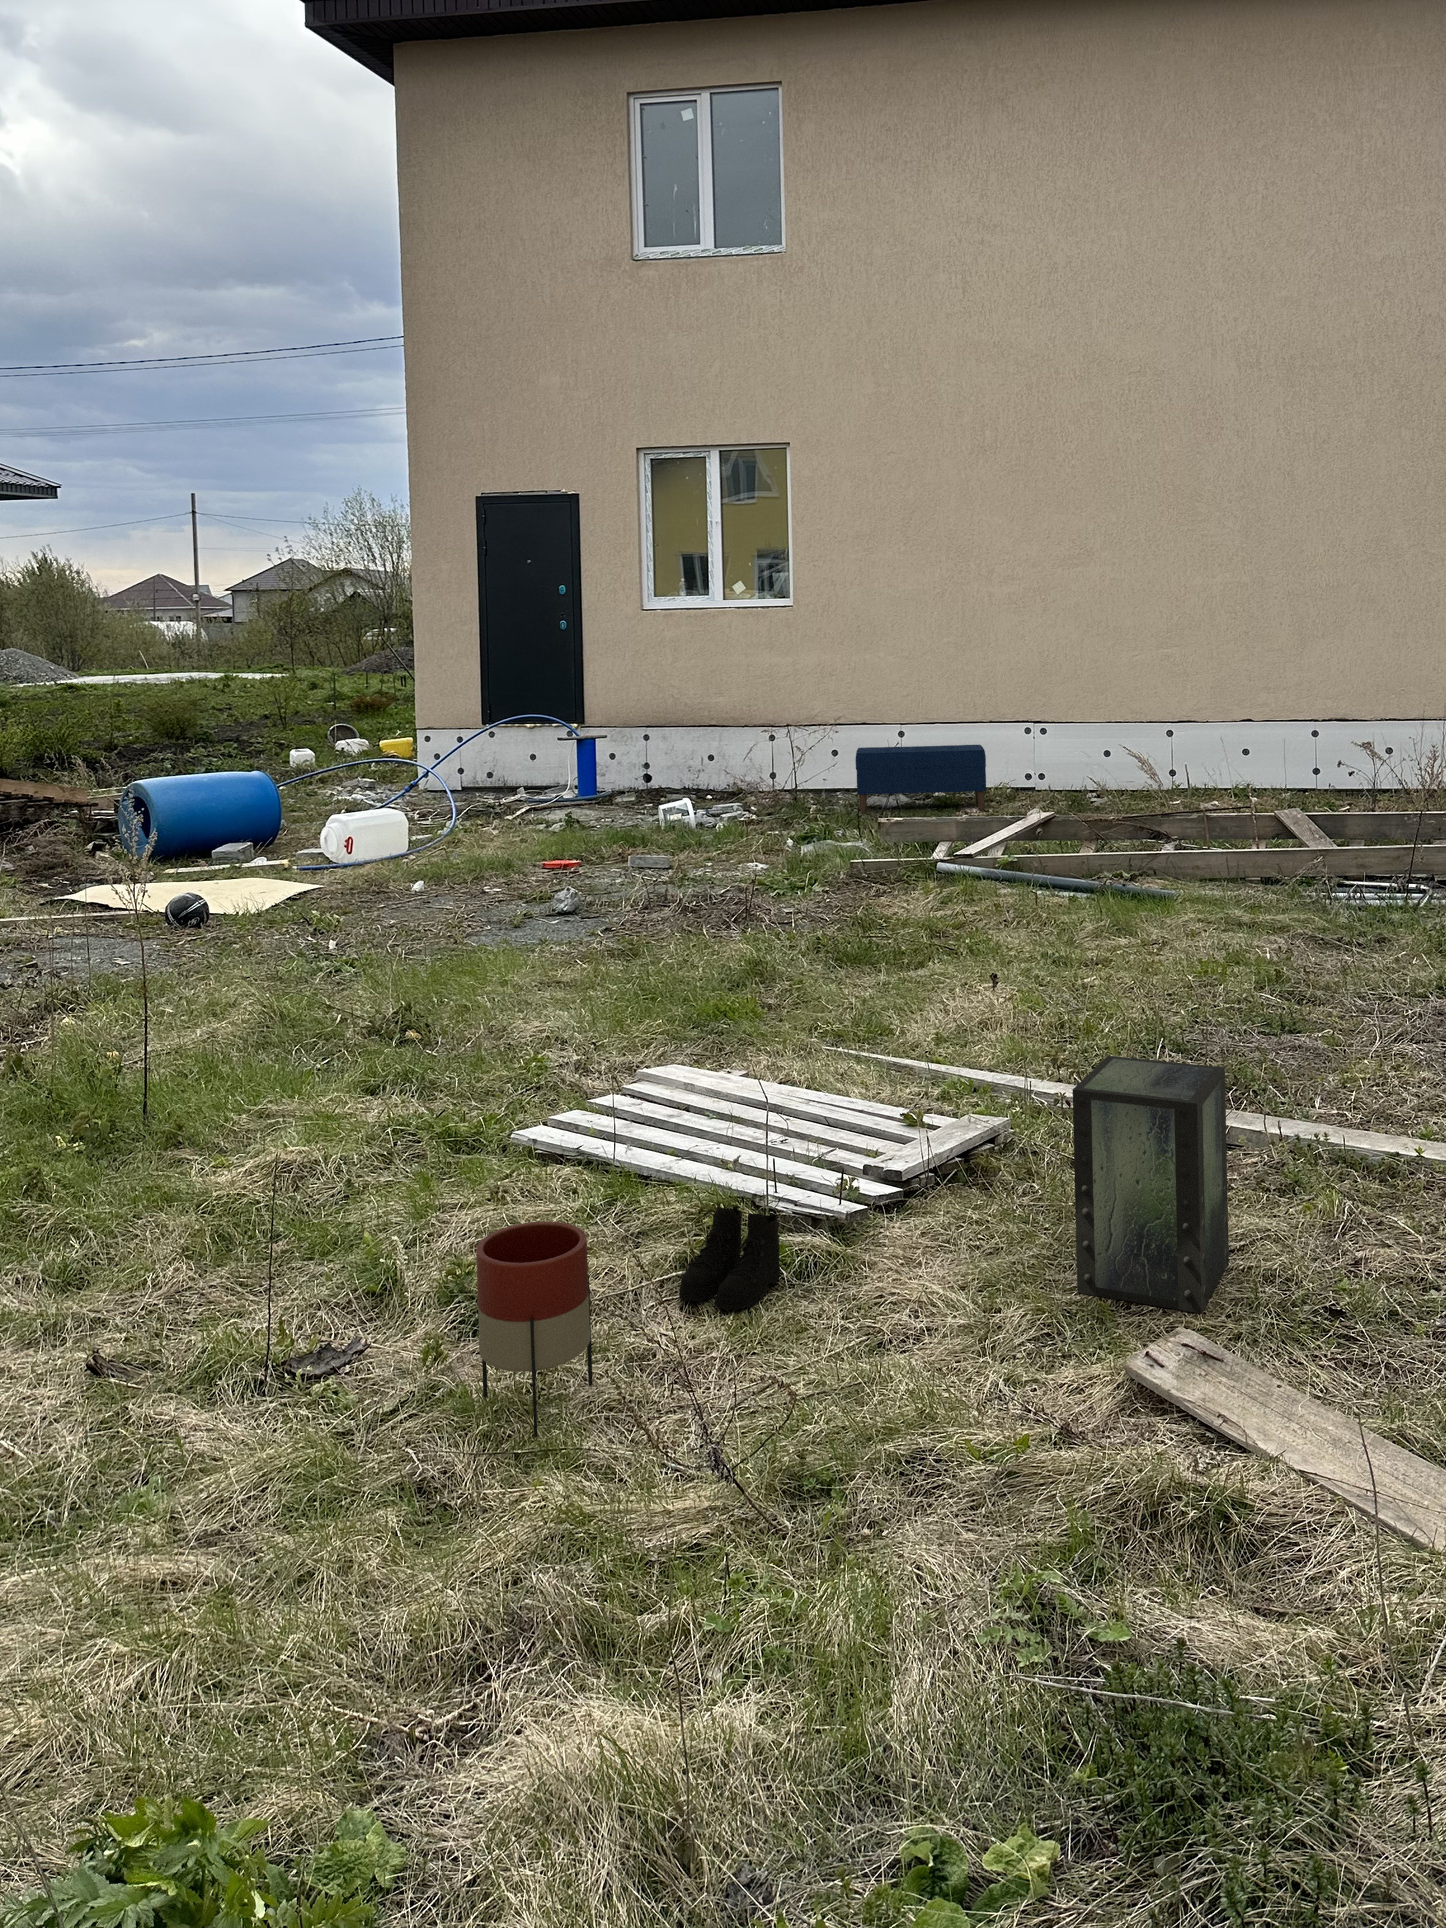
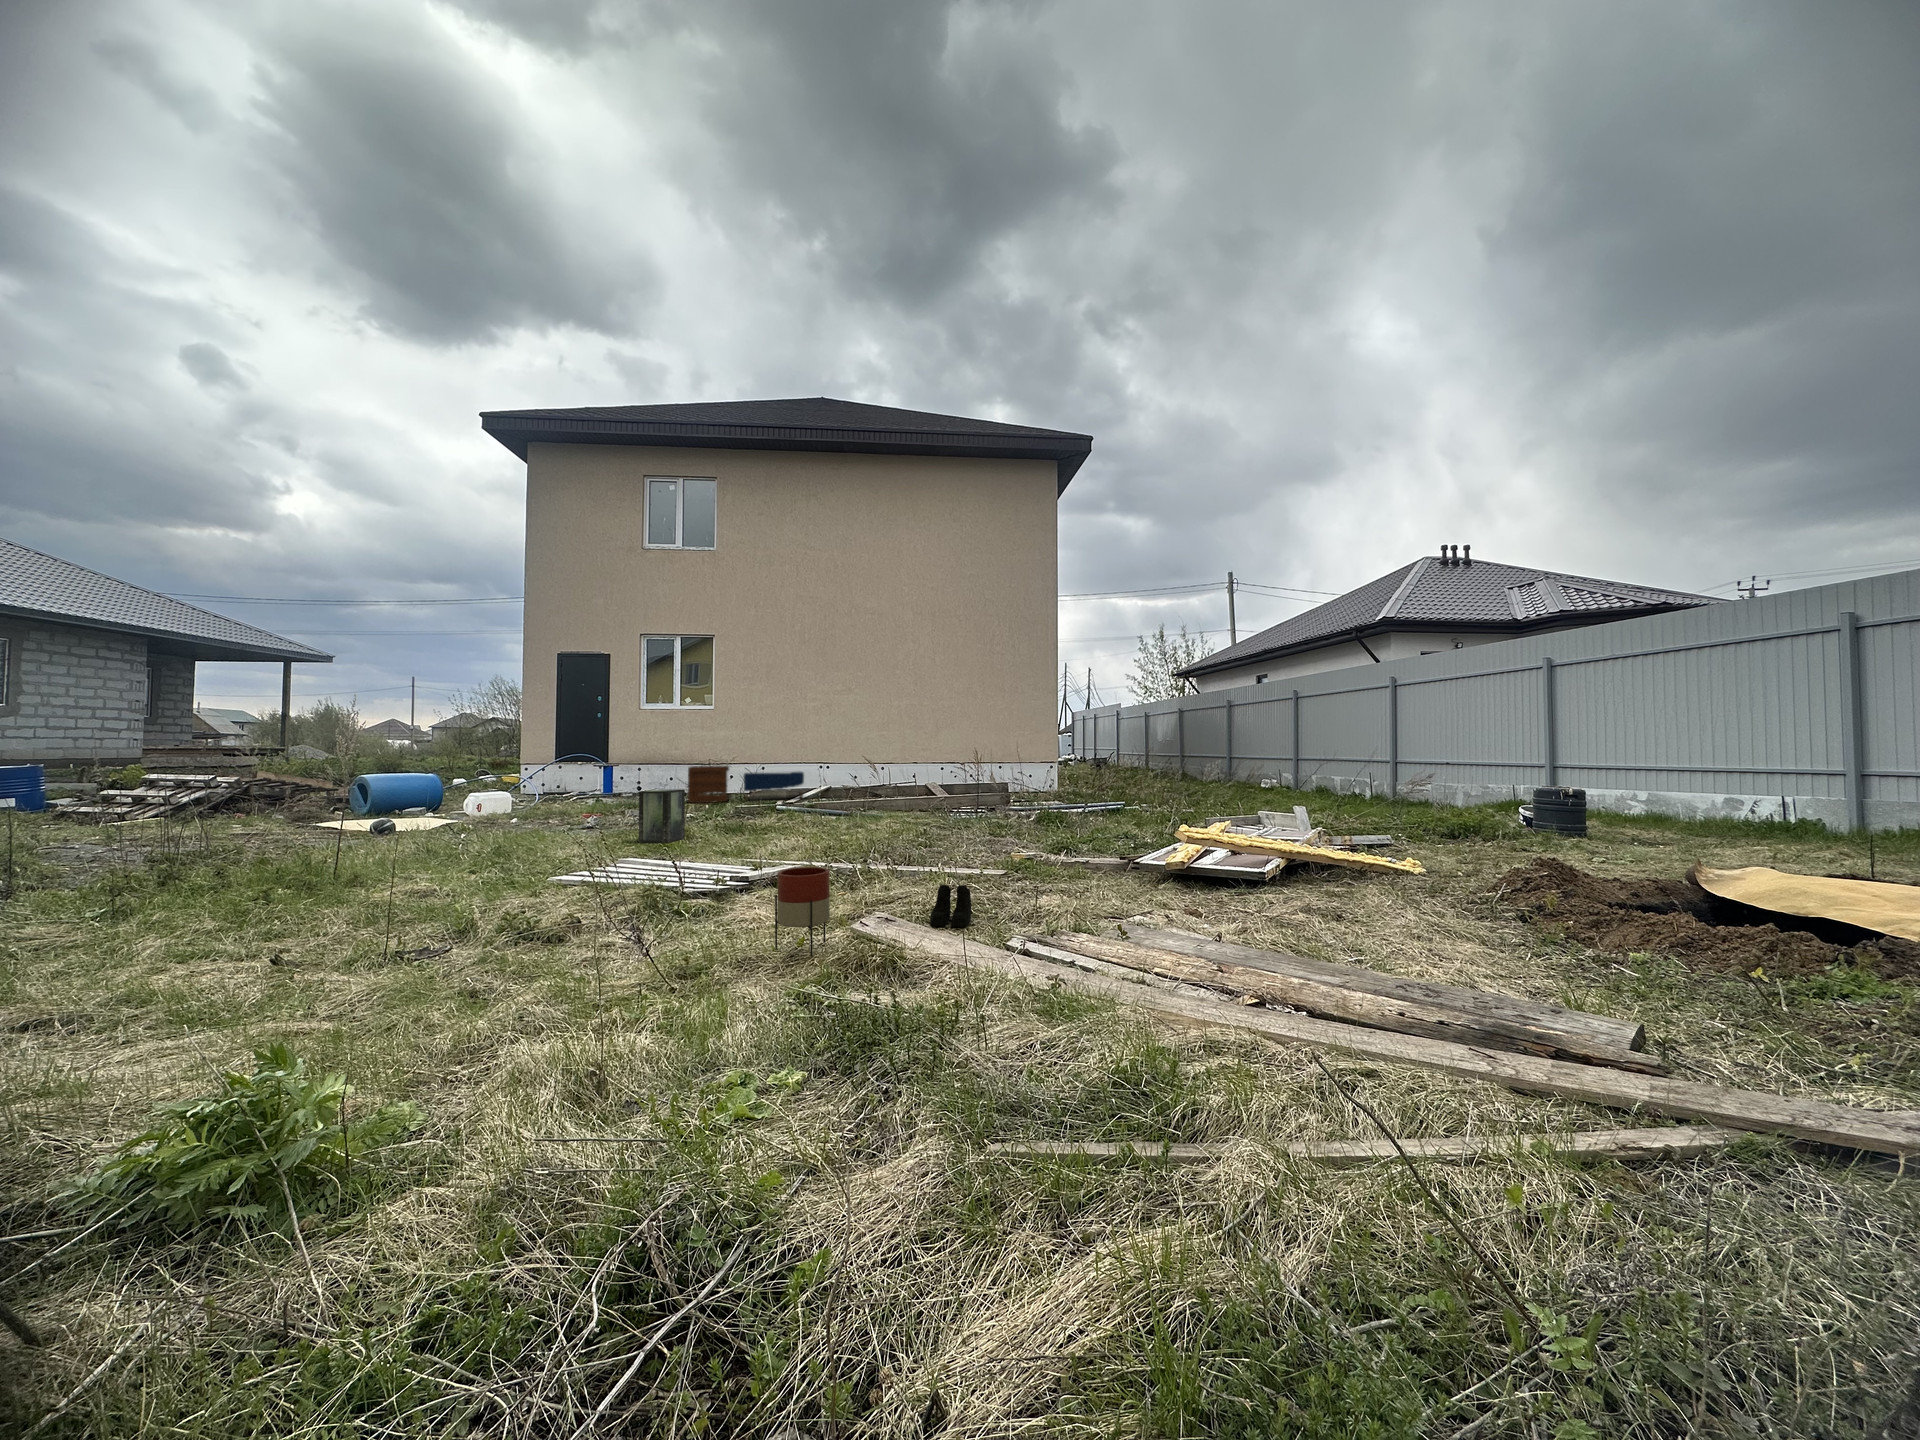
wooden crate: none [742,731,830,817] -> present [688,765,731,803]
storage box: present [1073,1056,1229,1314] -> present [639,789,685,843]
boots: present [679,1206,780,1310] -> present [930,885,971,927]
planter: present [476,1221,593,1437] -> present [775,867,830,957]

